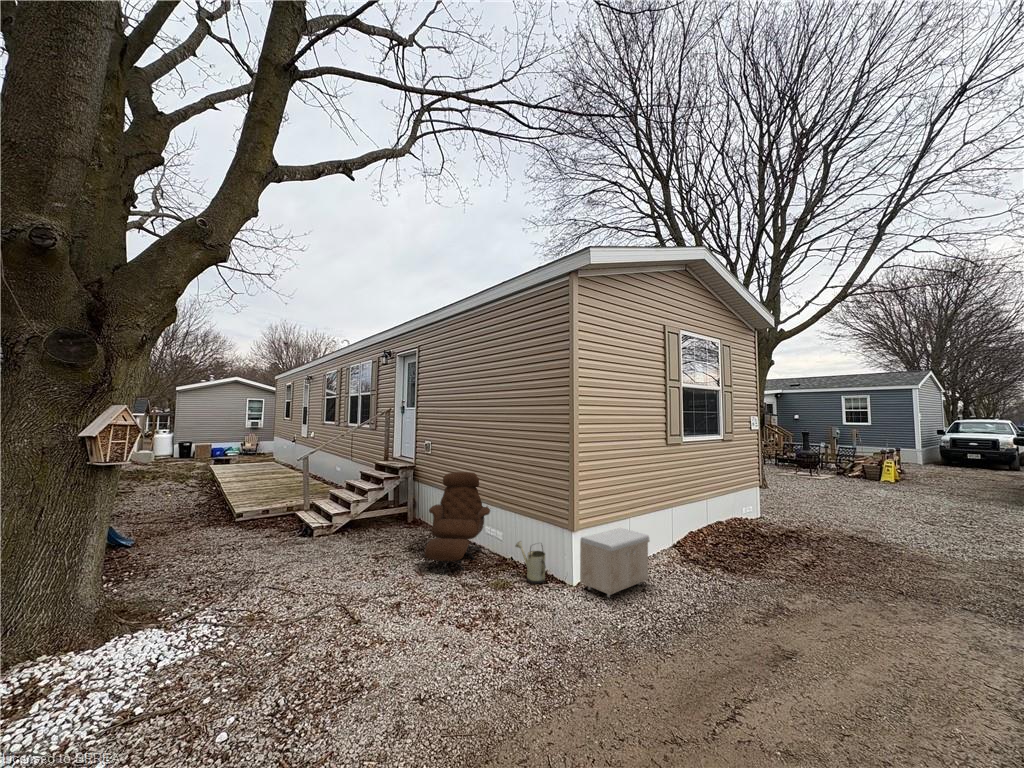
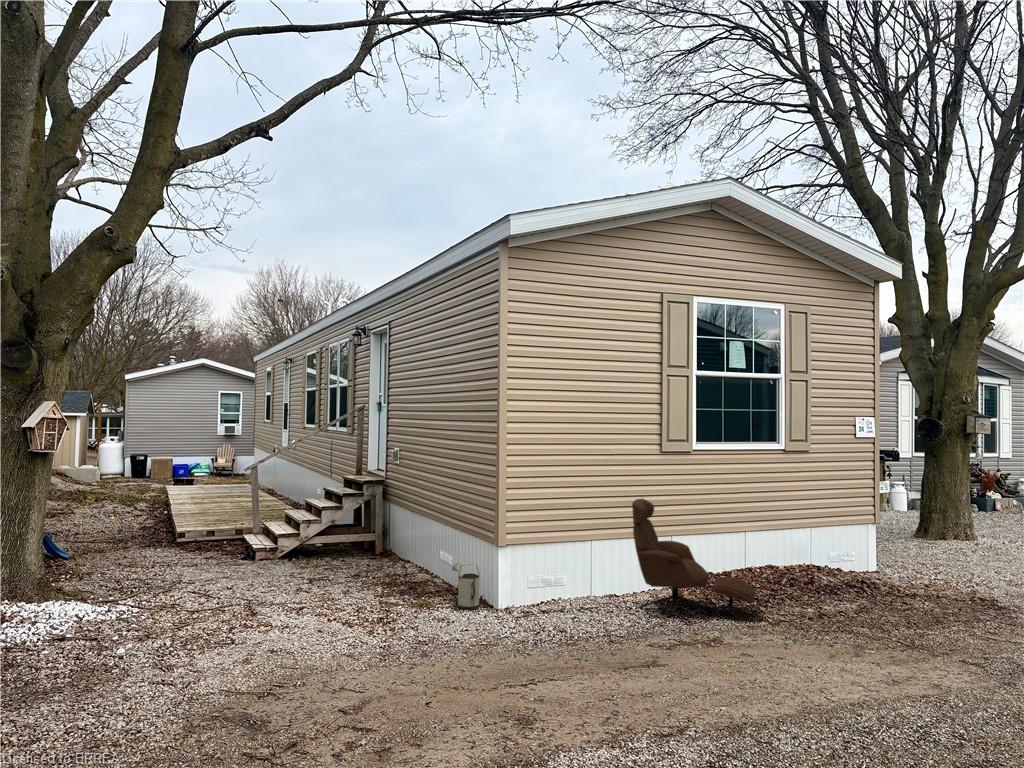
lounge chair: present [425,472,490,574] -> present [632,499,756,621]
storage bench: present [580,528,650,597] -> none [510,553,599,624]

